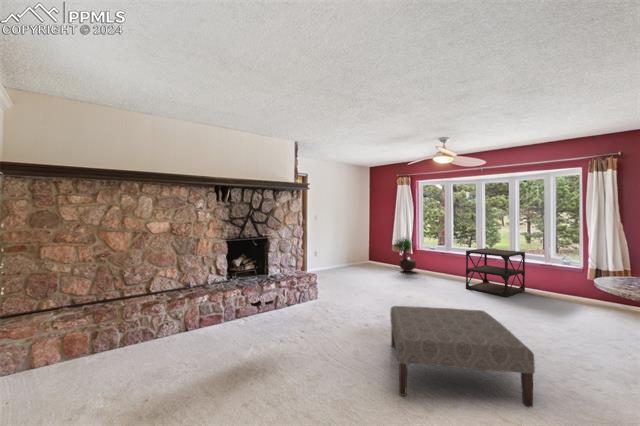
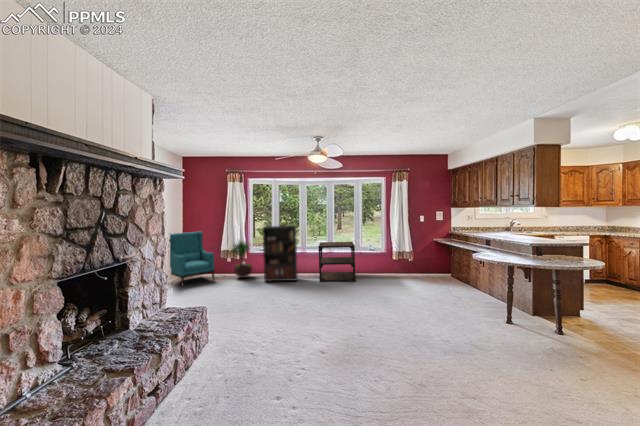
bookcase: none [415,226,465,283] -> present [263,226,298,281]
armchair: none [356,227,384,269] -> present [169,232,215,286]
ottoman: present [390,306,535,407] -> none [383,294,532,402]

